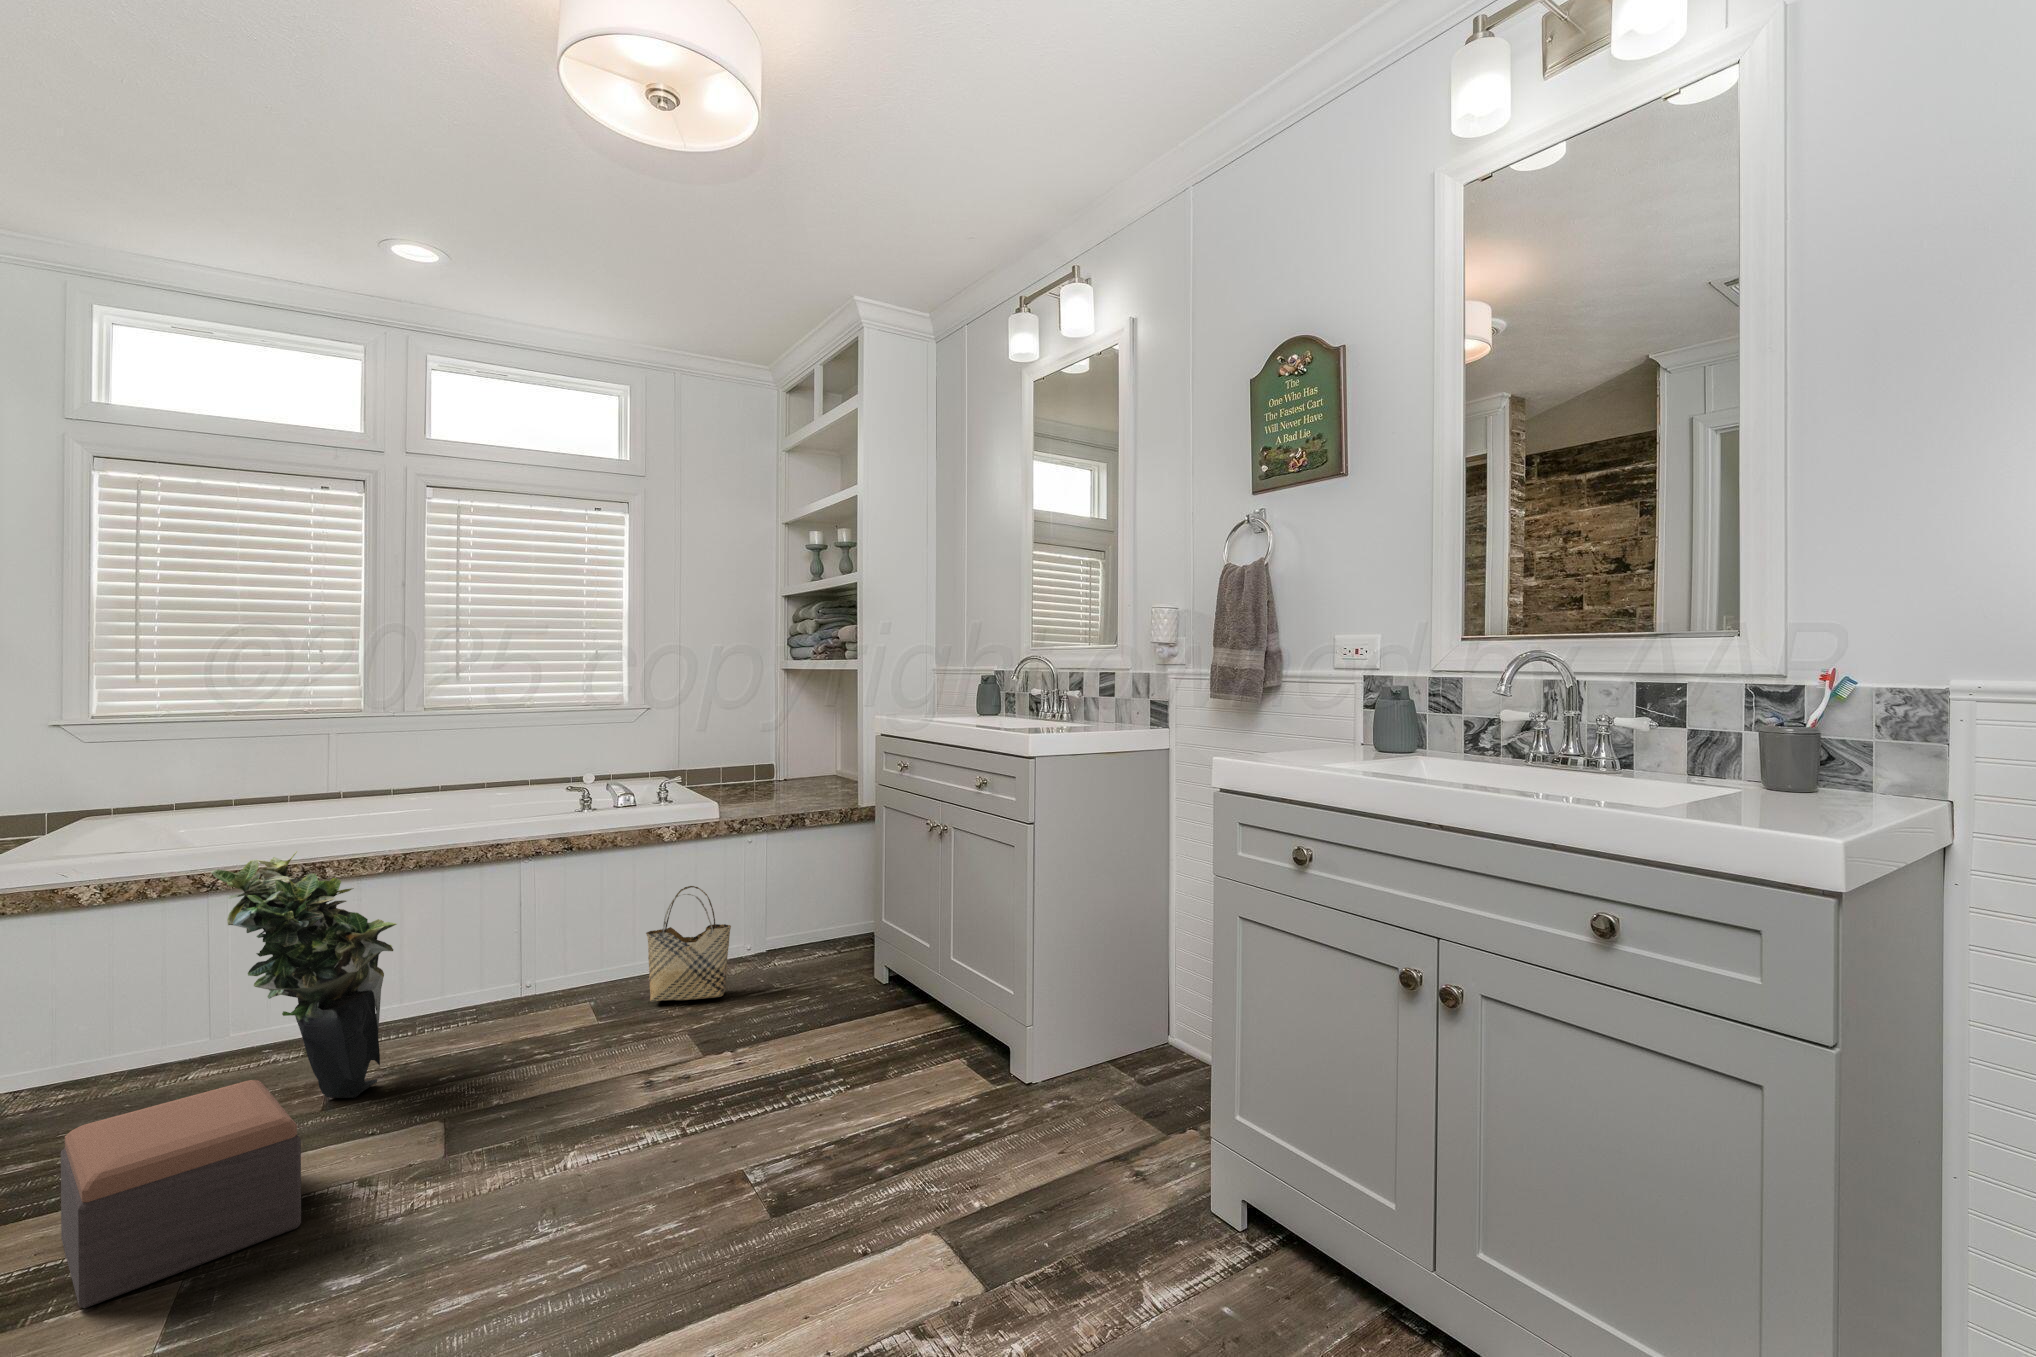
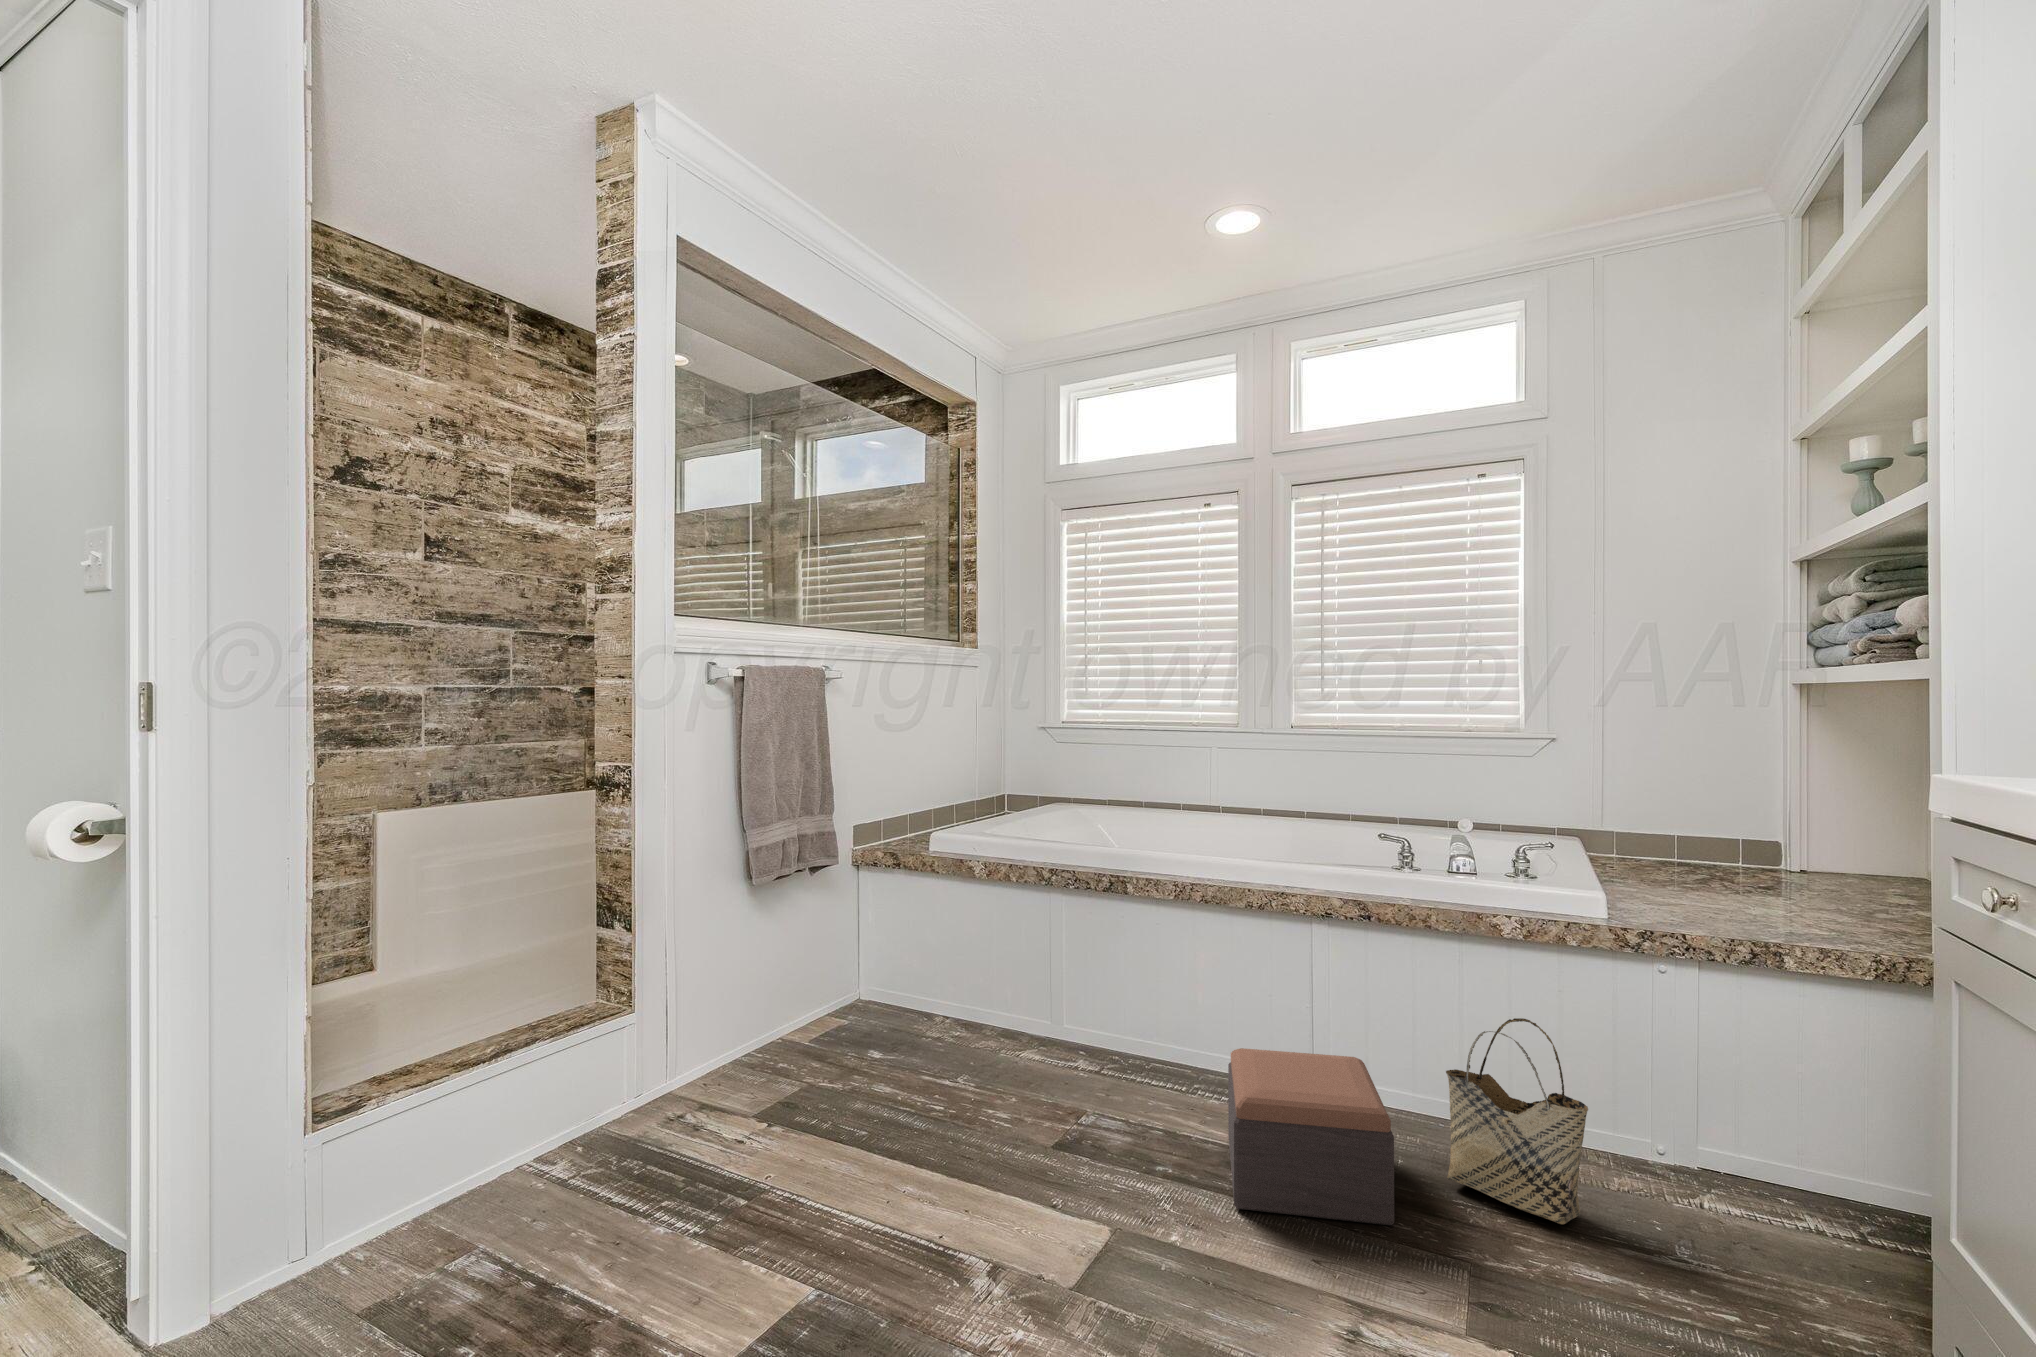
potted plant: present [211,851,397,1098] -> none [983,864,1132,1152]
footstool: present [61,1080,301,1308] -> present [1228,1048,1394,1226]

